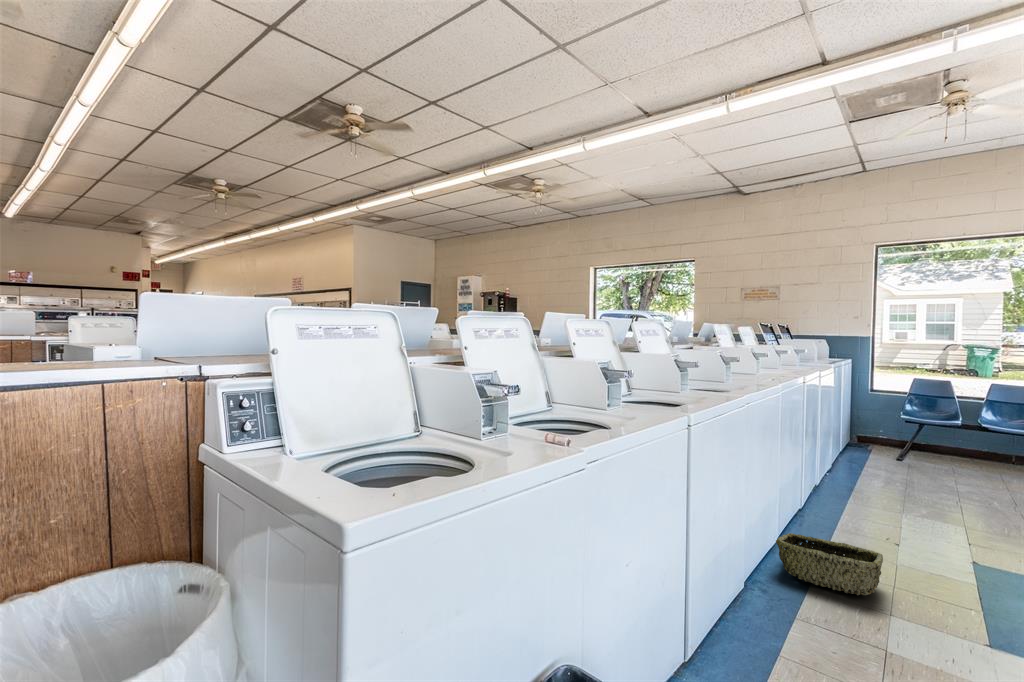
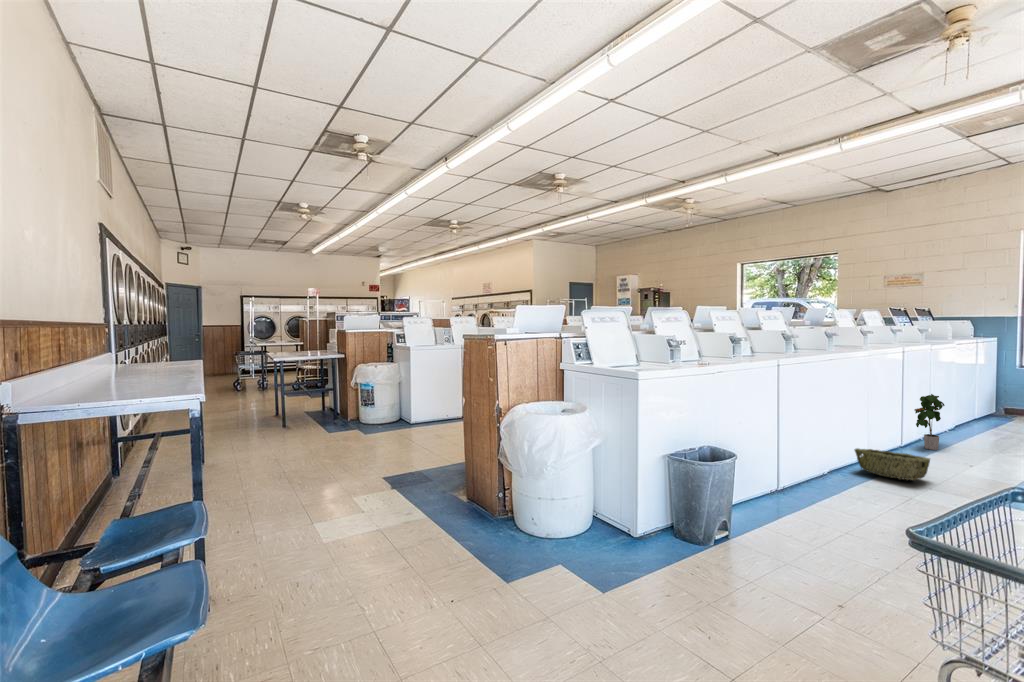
potted plant: none [817,435,845,510] -> present [915,394,945,450]

